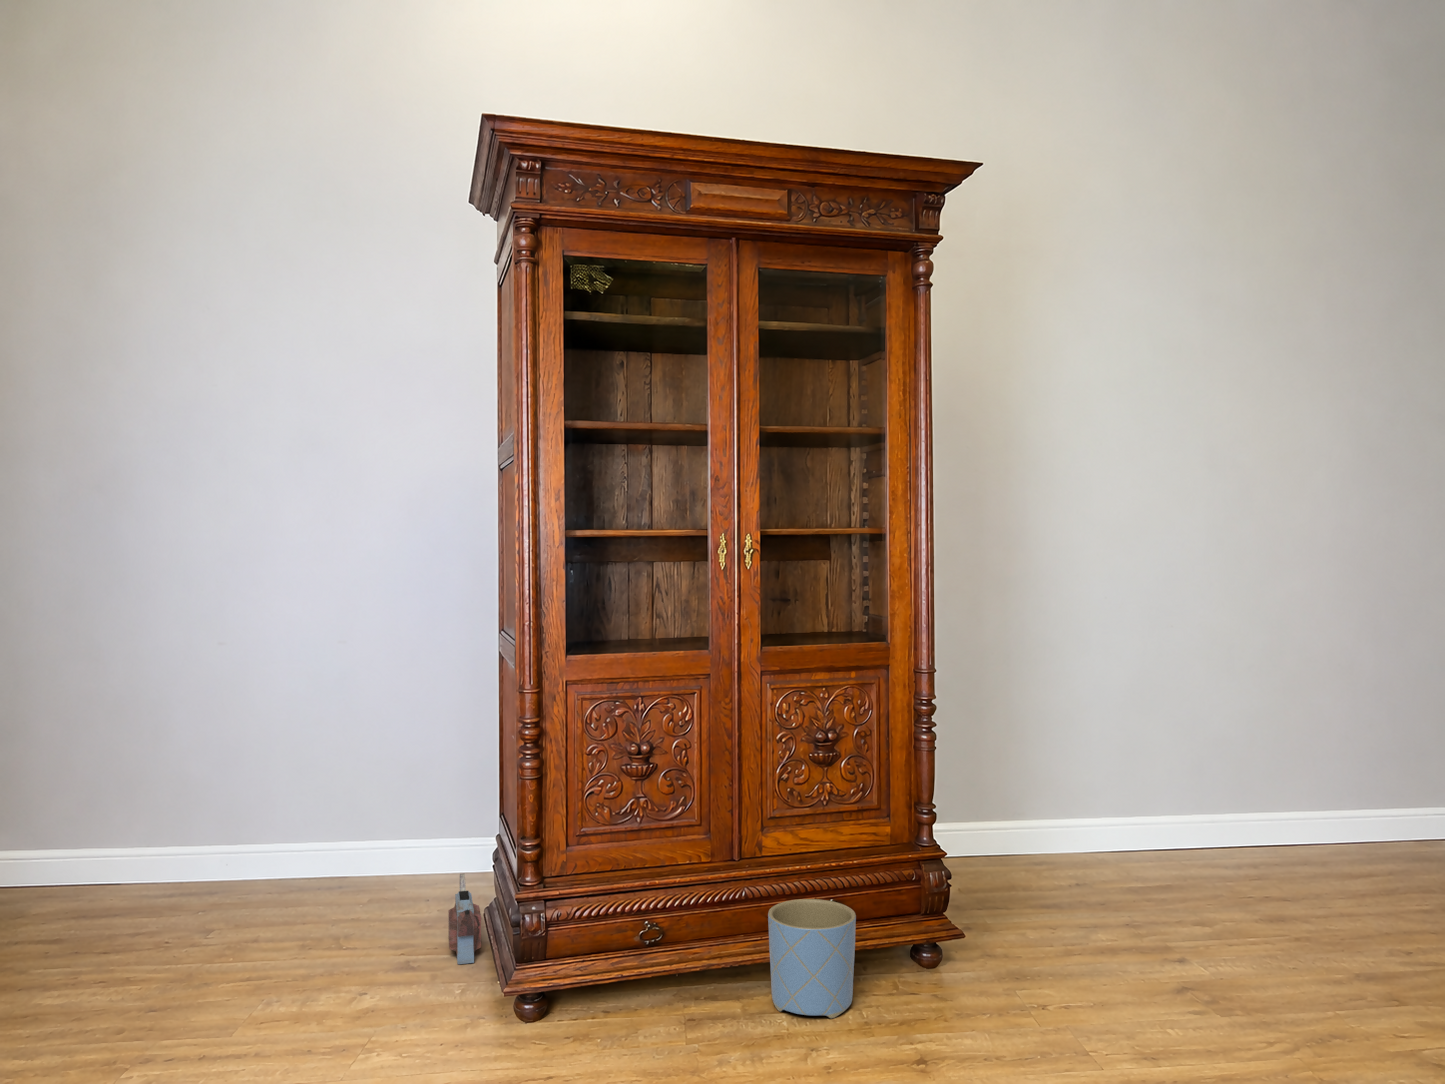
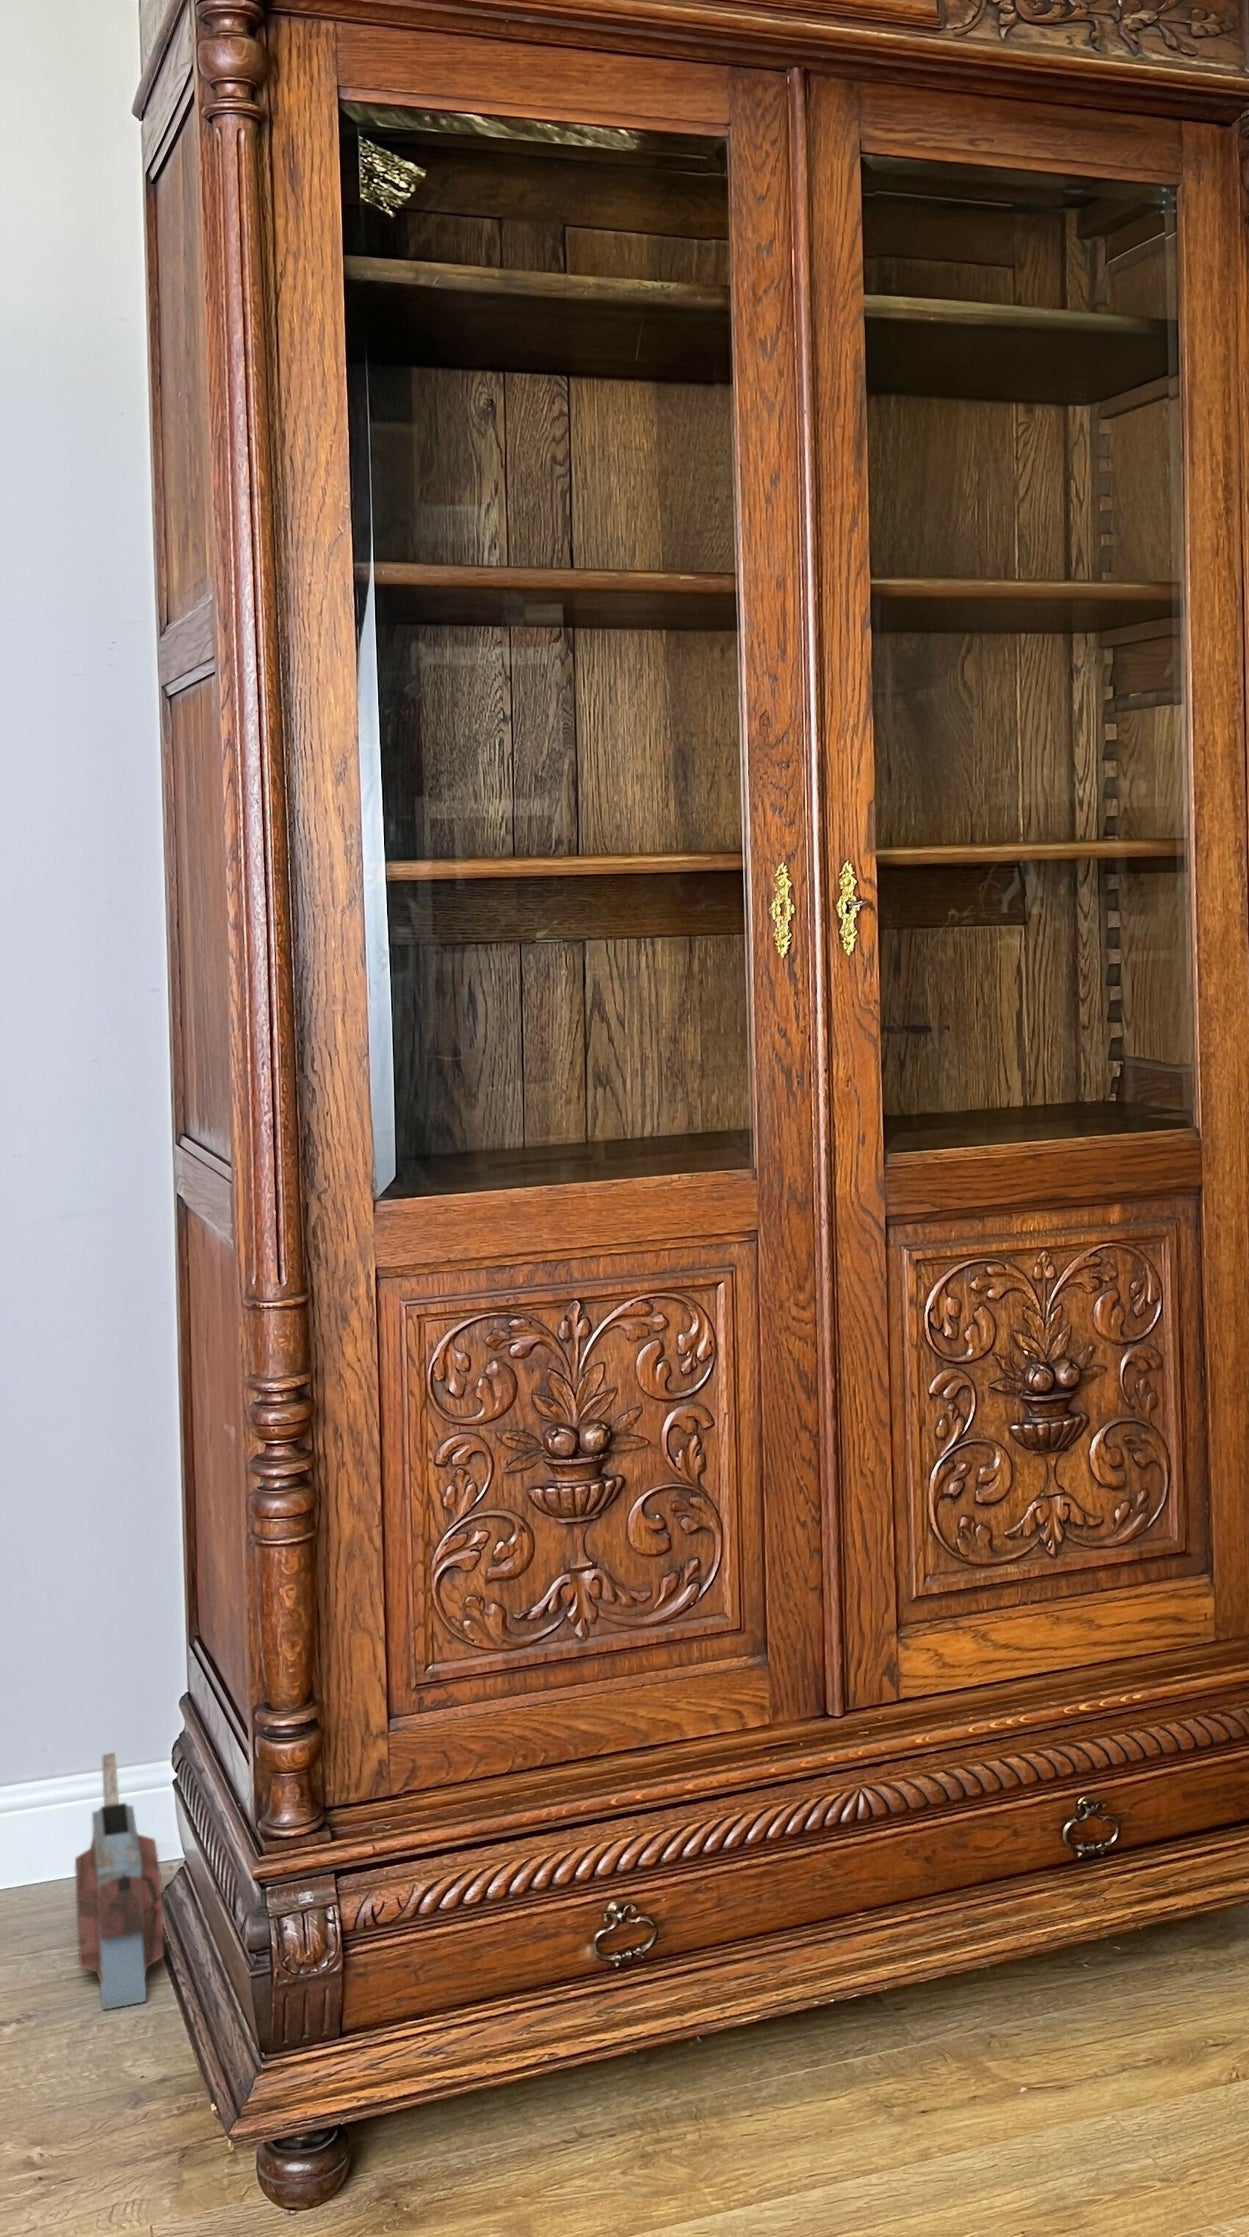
planter: present [768,899,856,1019] -> none [934,1812,1168,2151]

